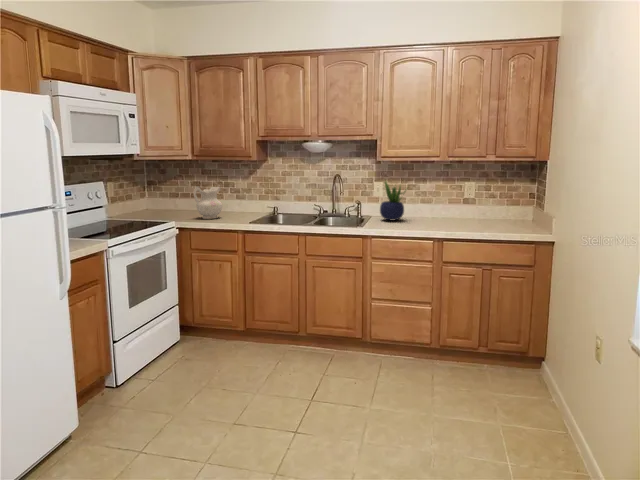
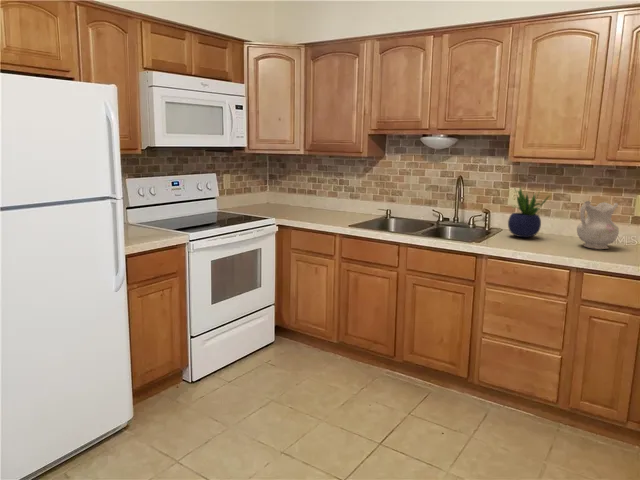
ceramic pitcher: present [194,186,222,219] -> present [577,201,619,249]

